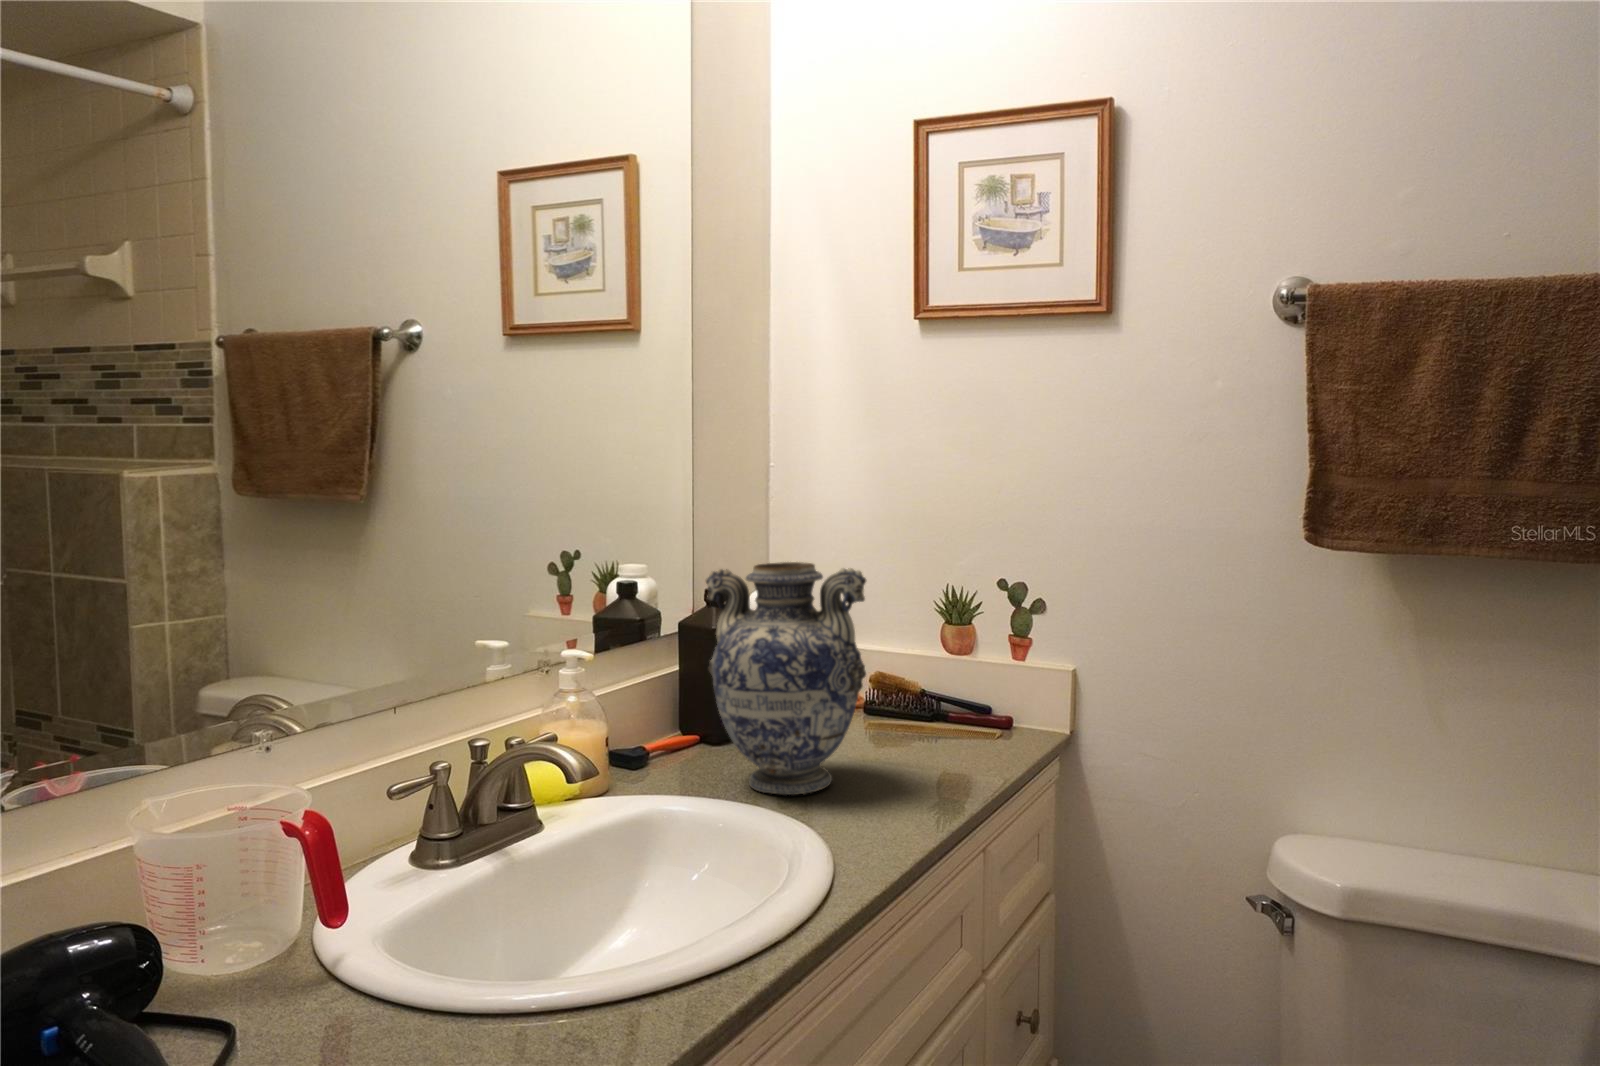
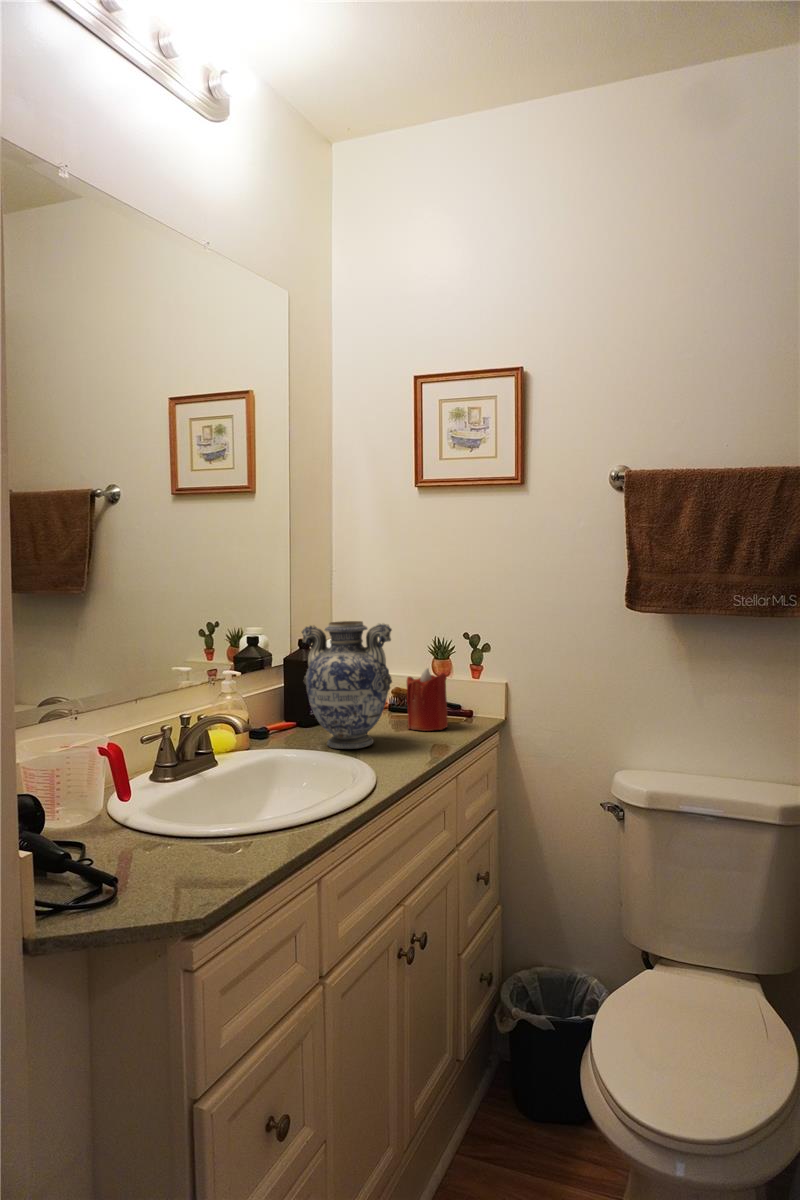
candle: none [895,644,968,757] -> present [407,668,448,731]

